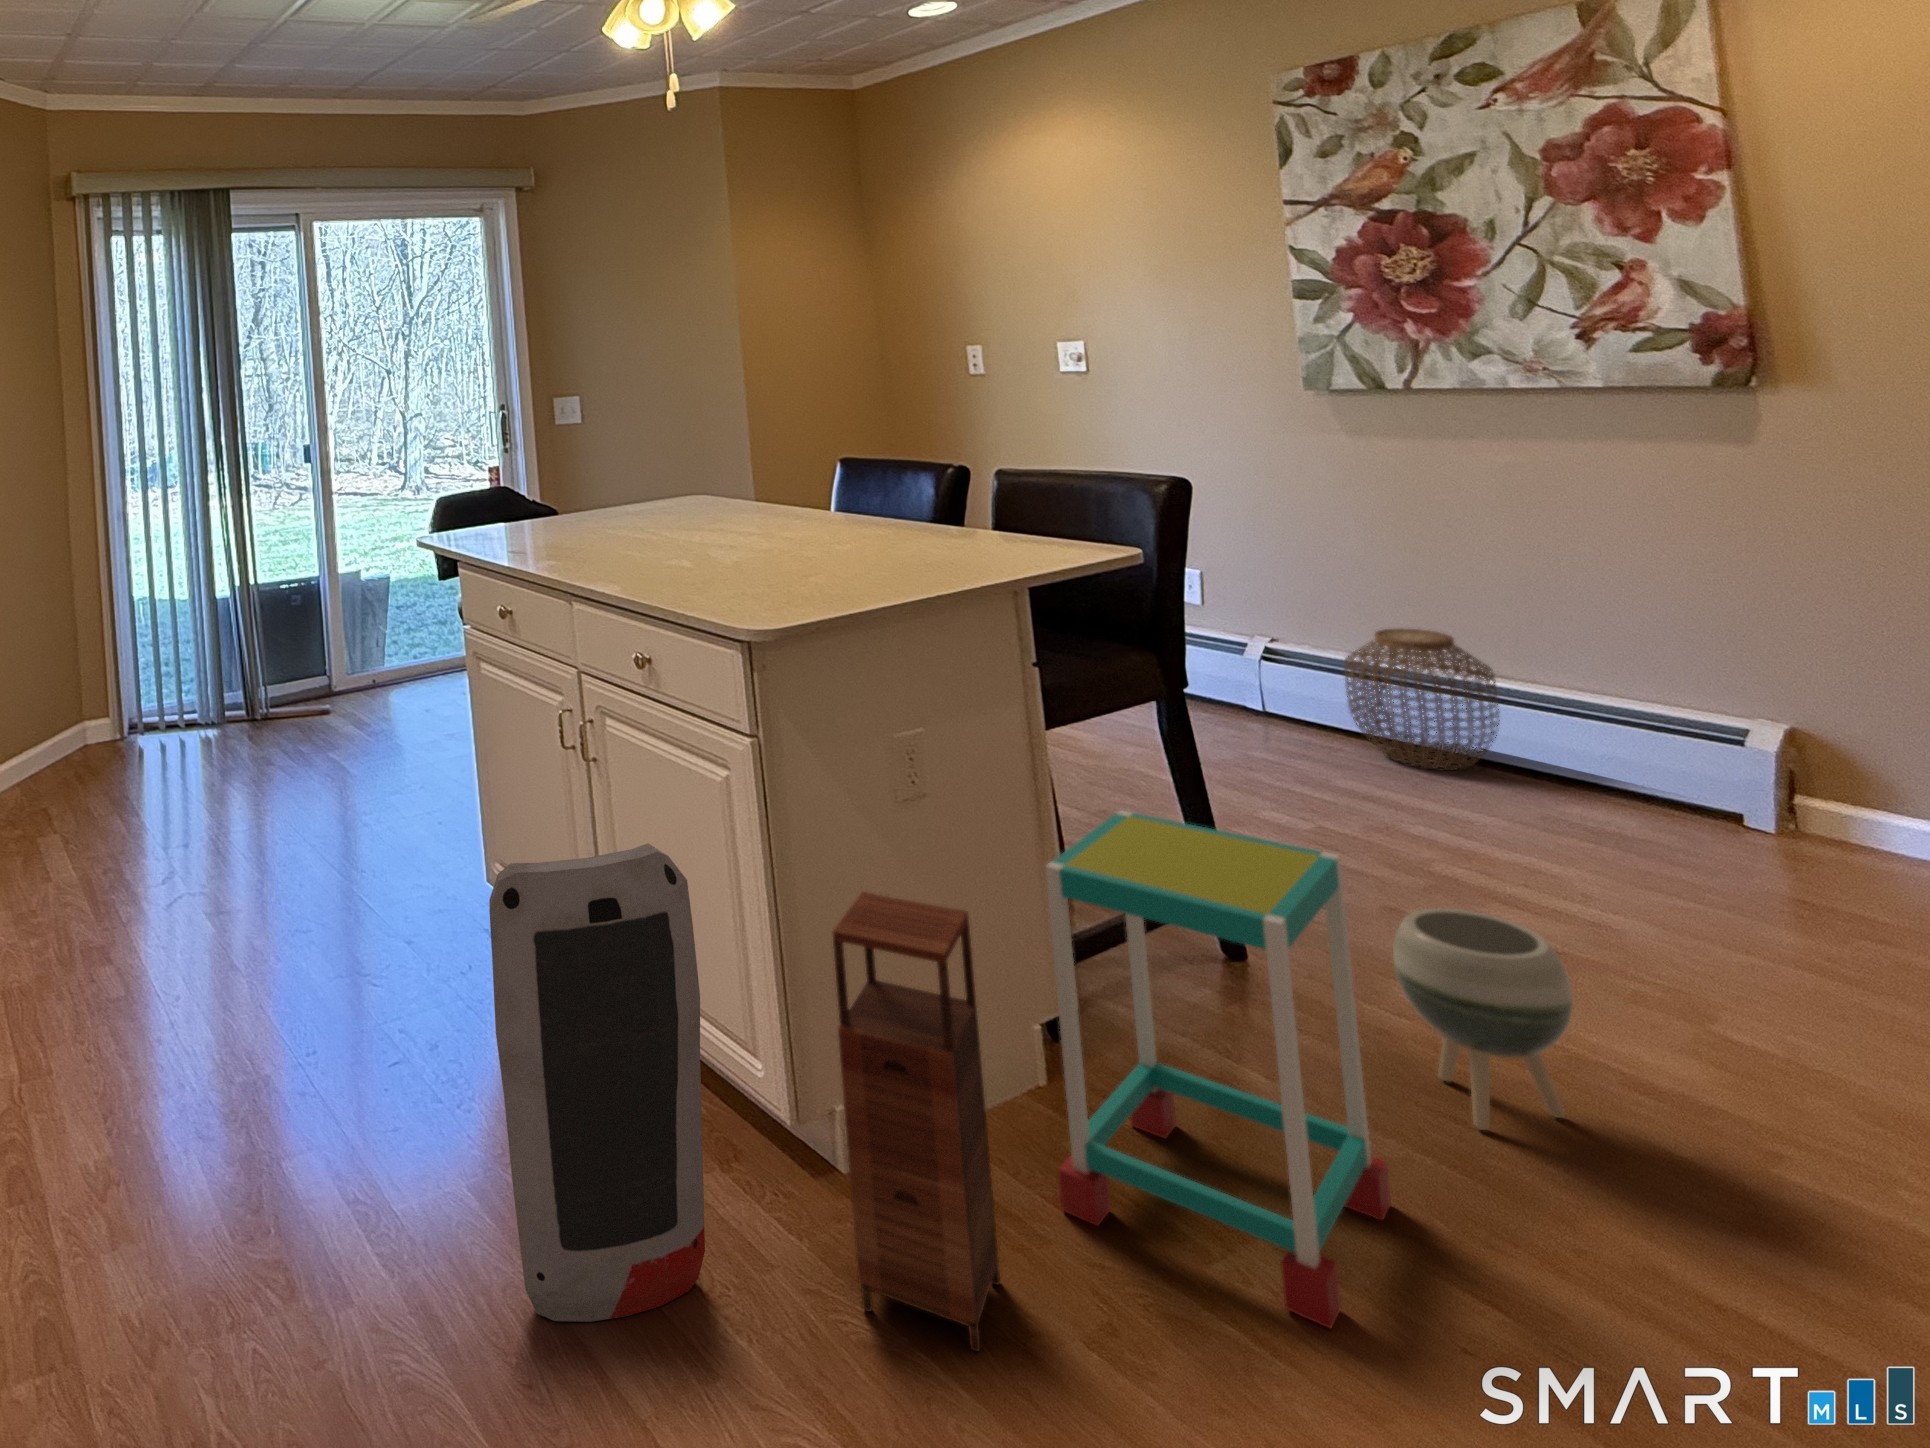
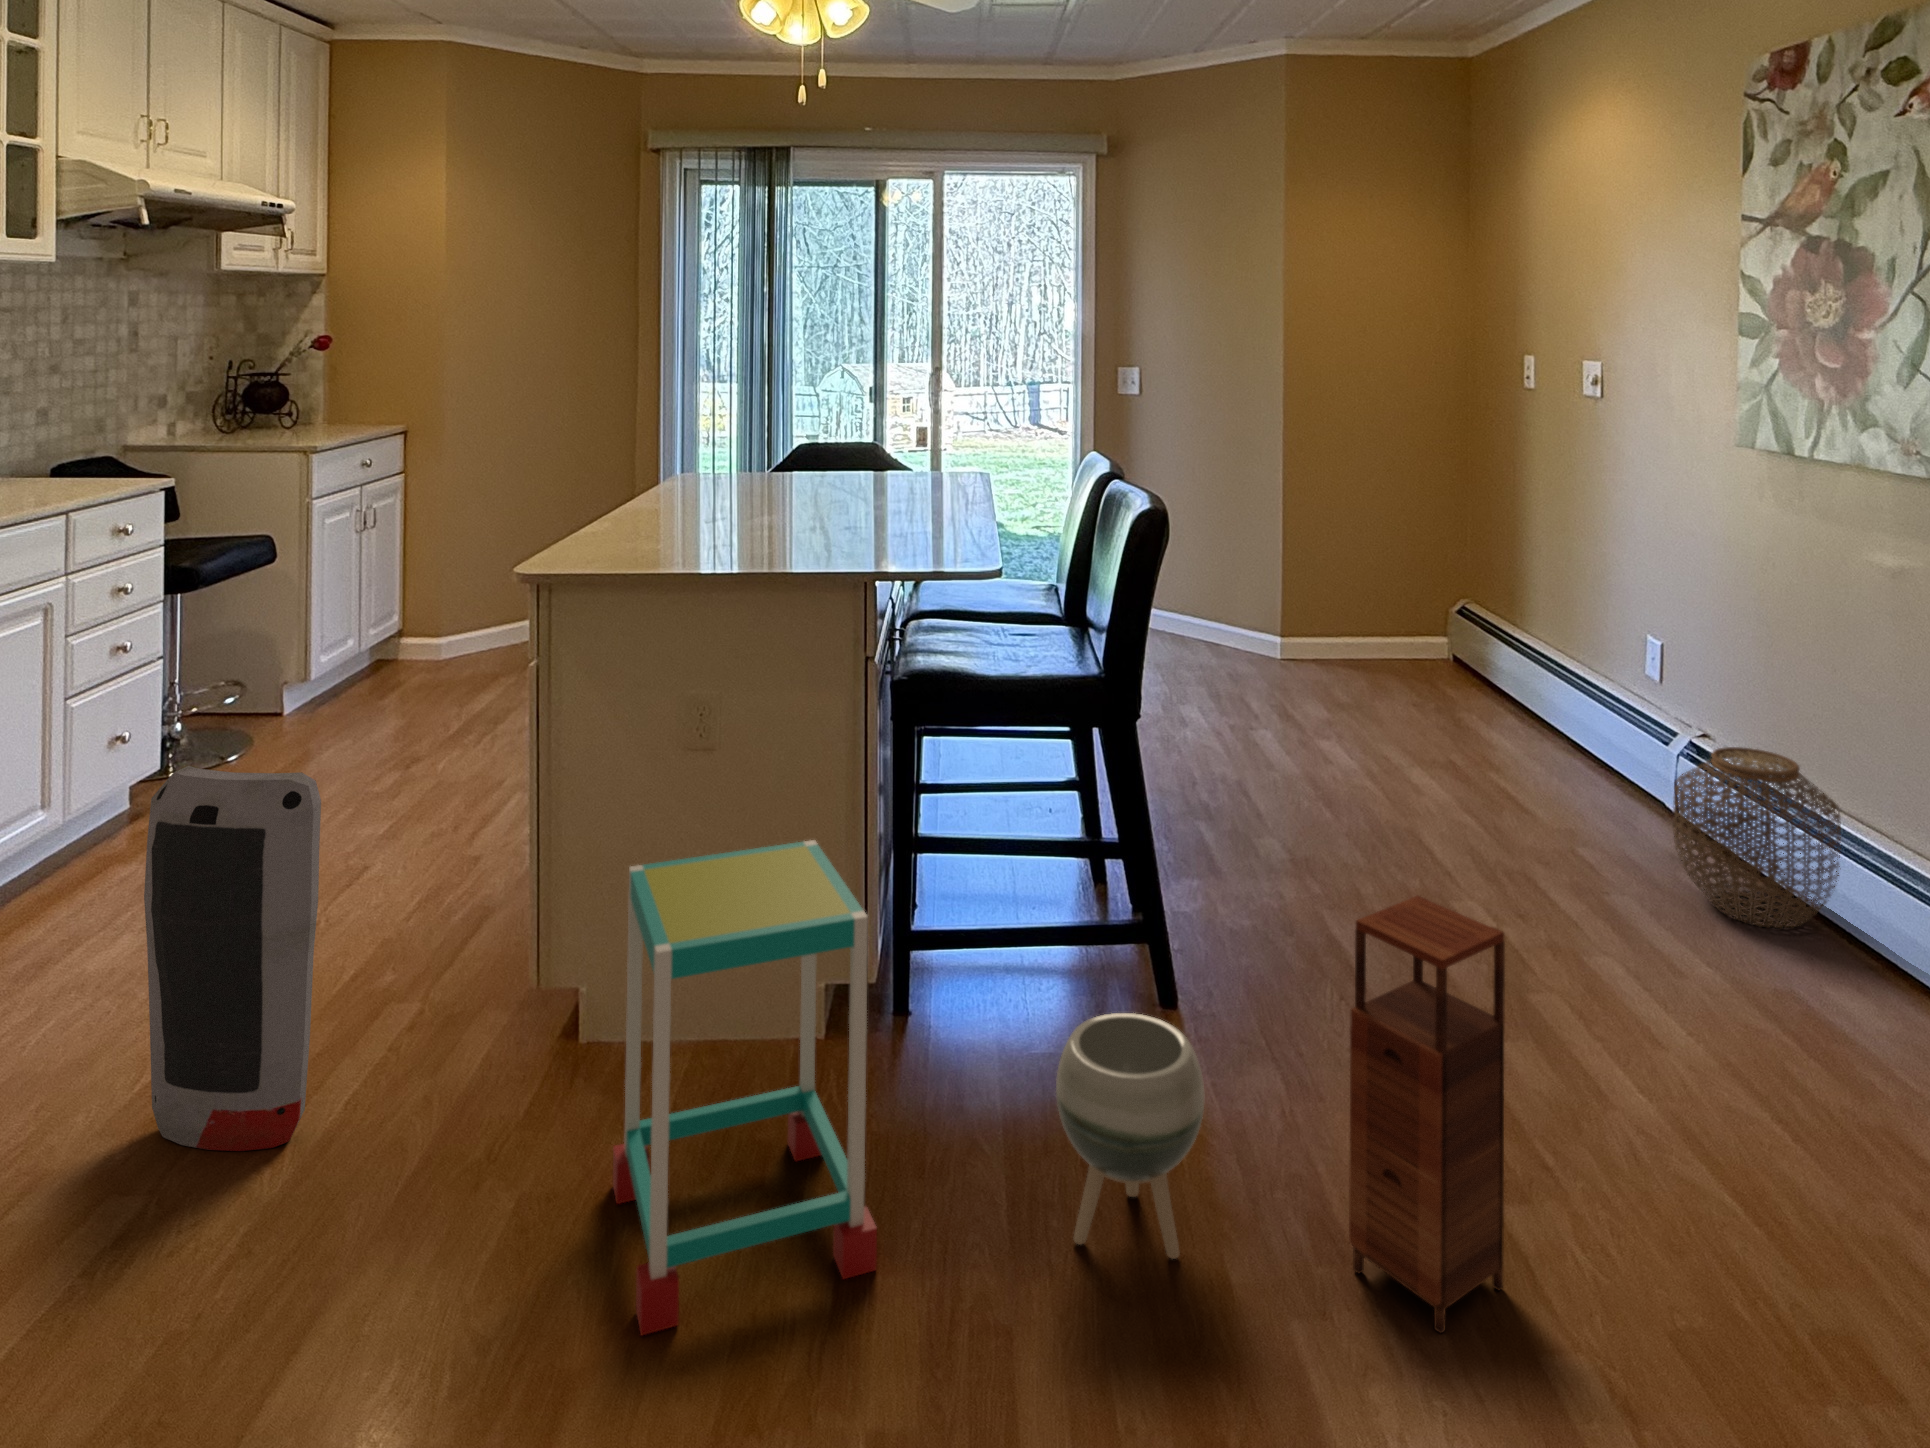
storage cabinet: present [832,892,1000,1352] -> present [1349,896,1505,1333]

